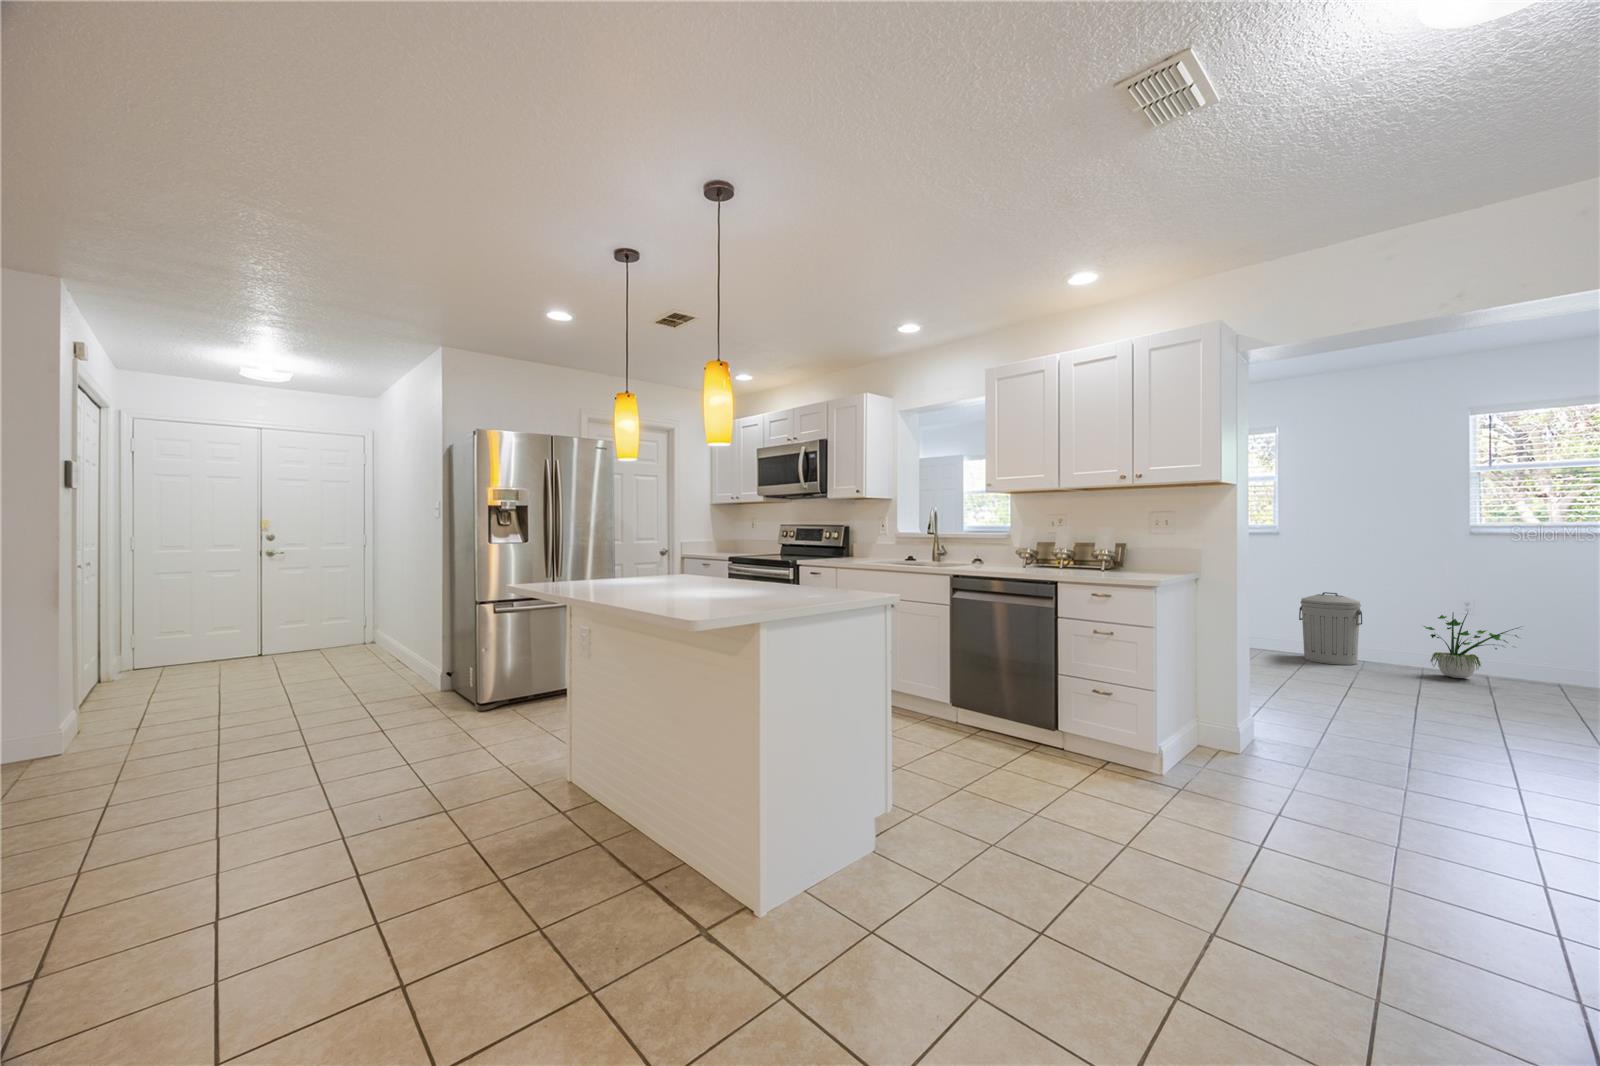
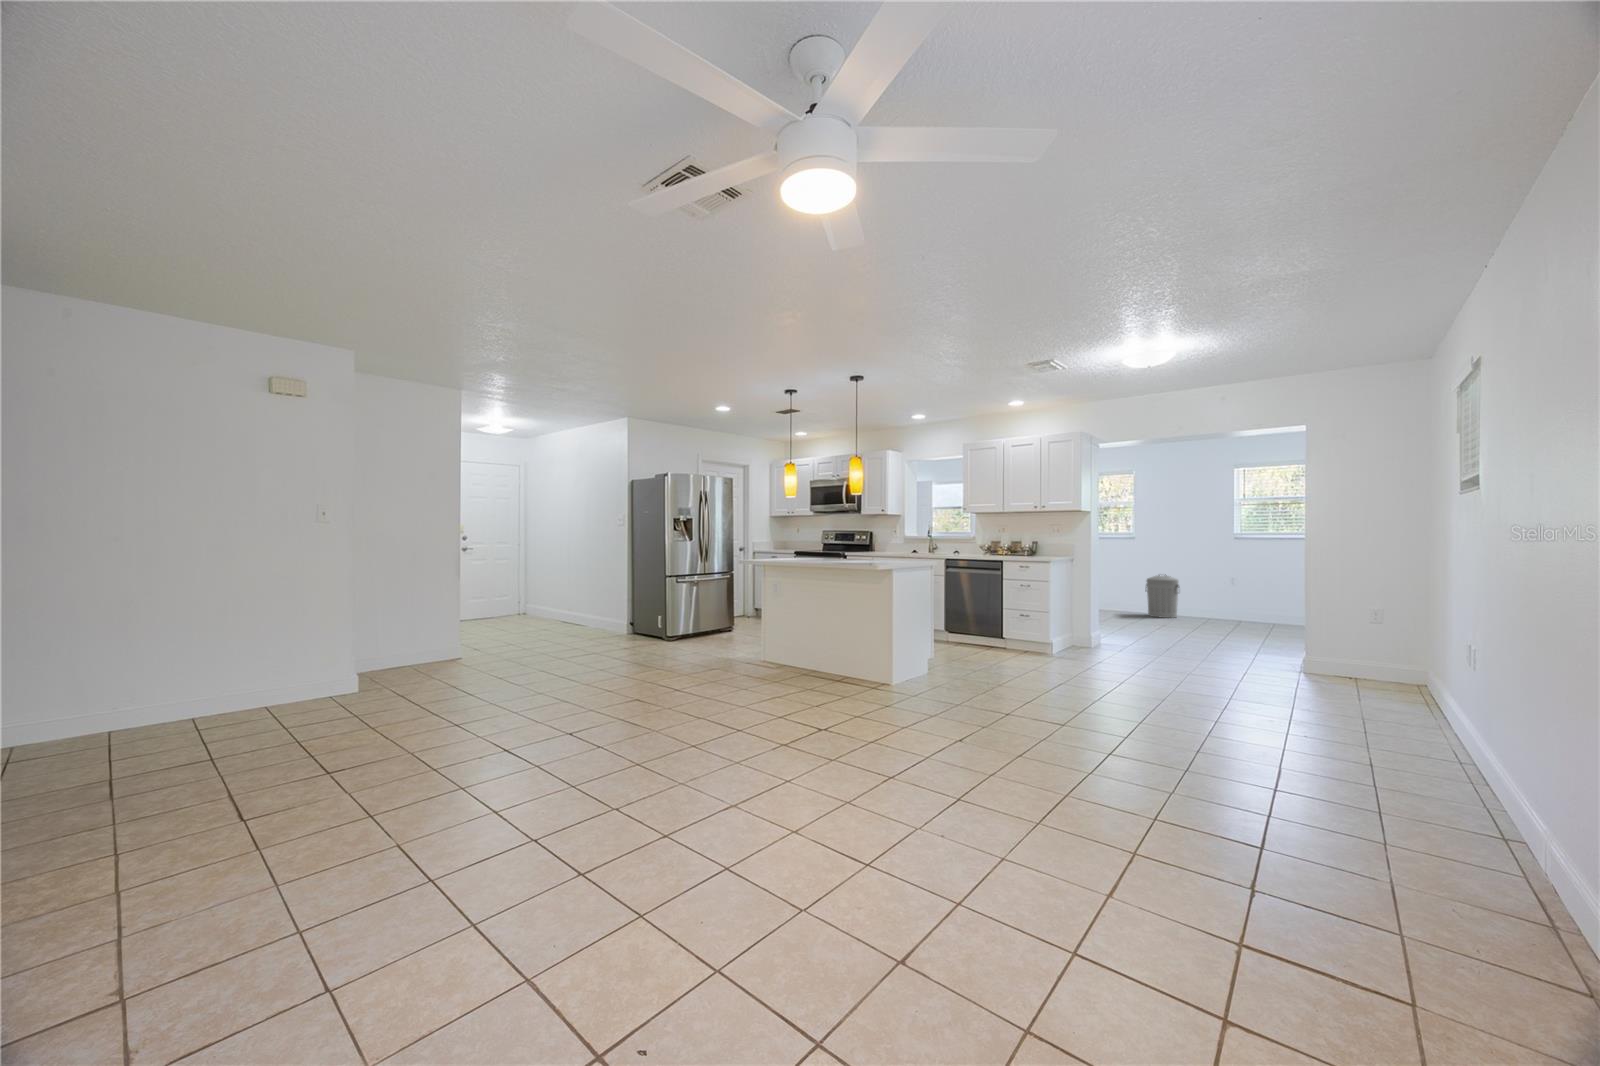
potted plant: present [1424,612,1519,678] -> none [1209,578,1259,622]

